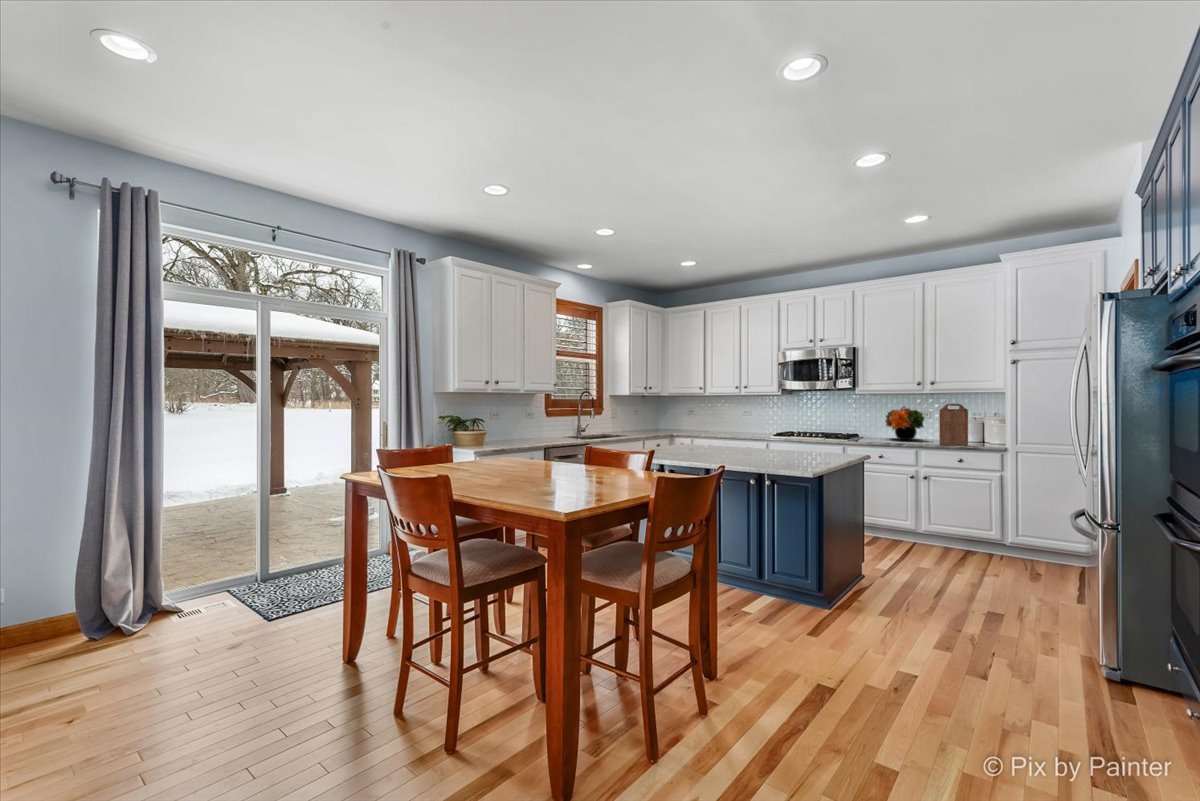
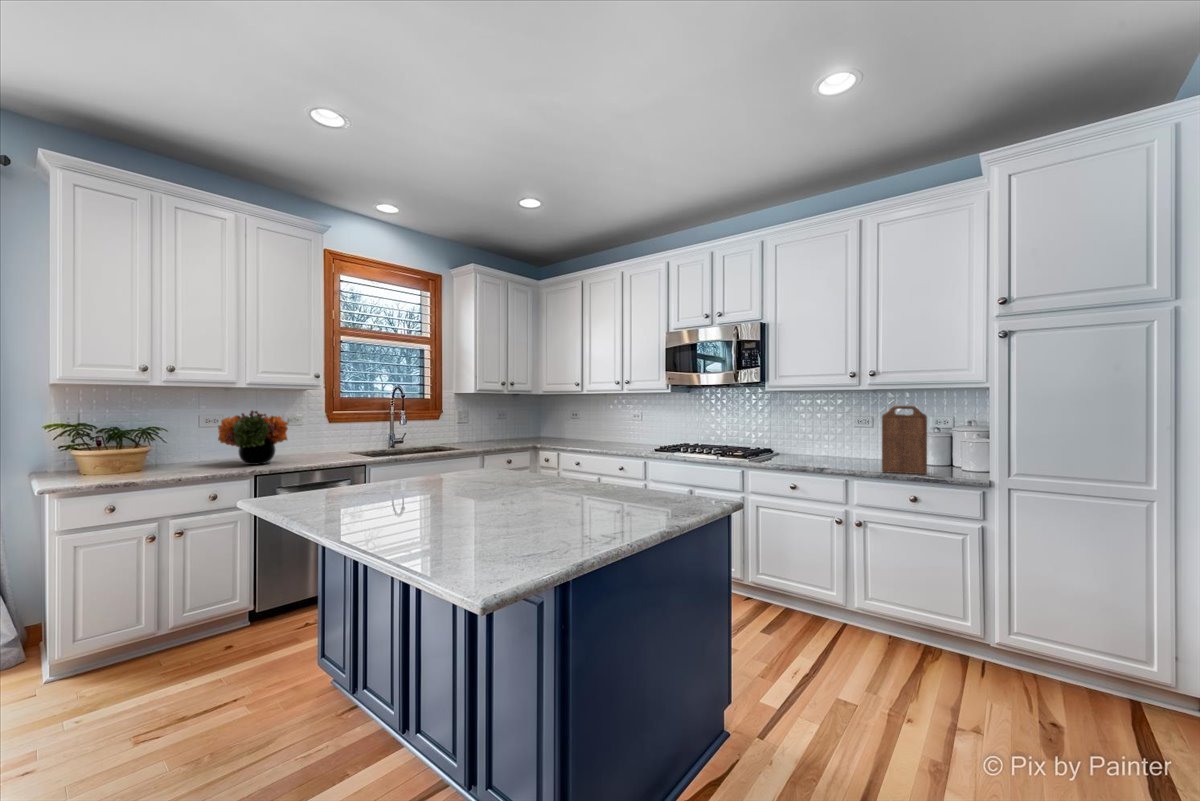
flower arrangement: present [885,407,924,440] -> present [218,410,288,465]

